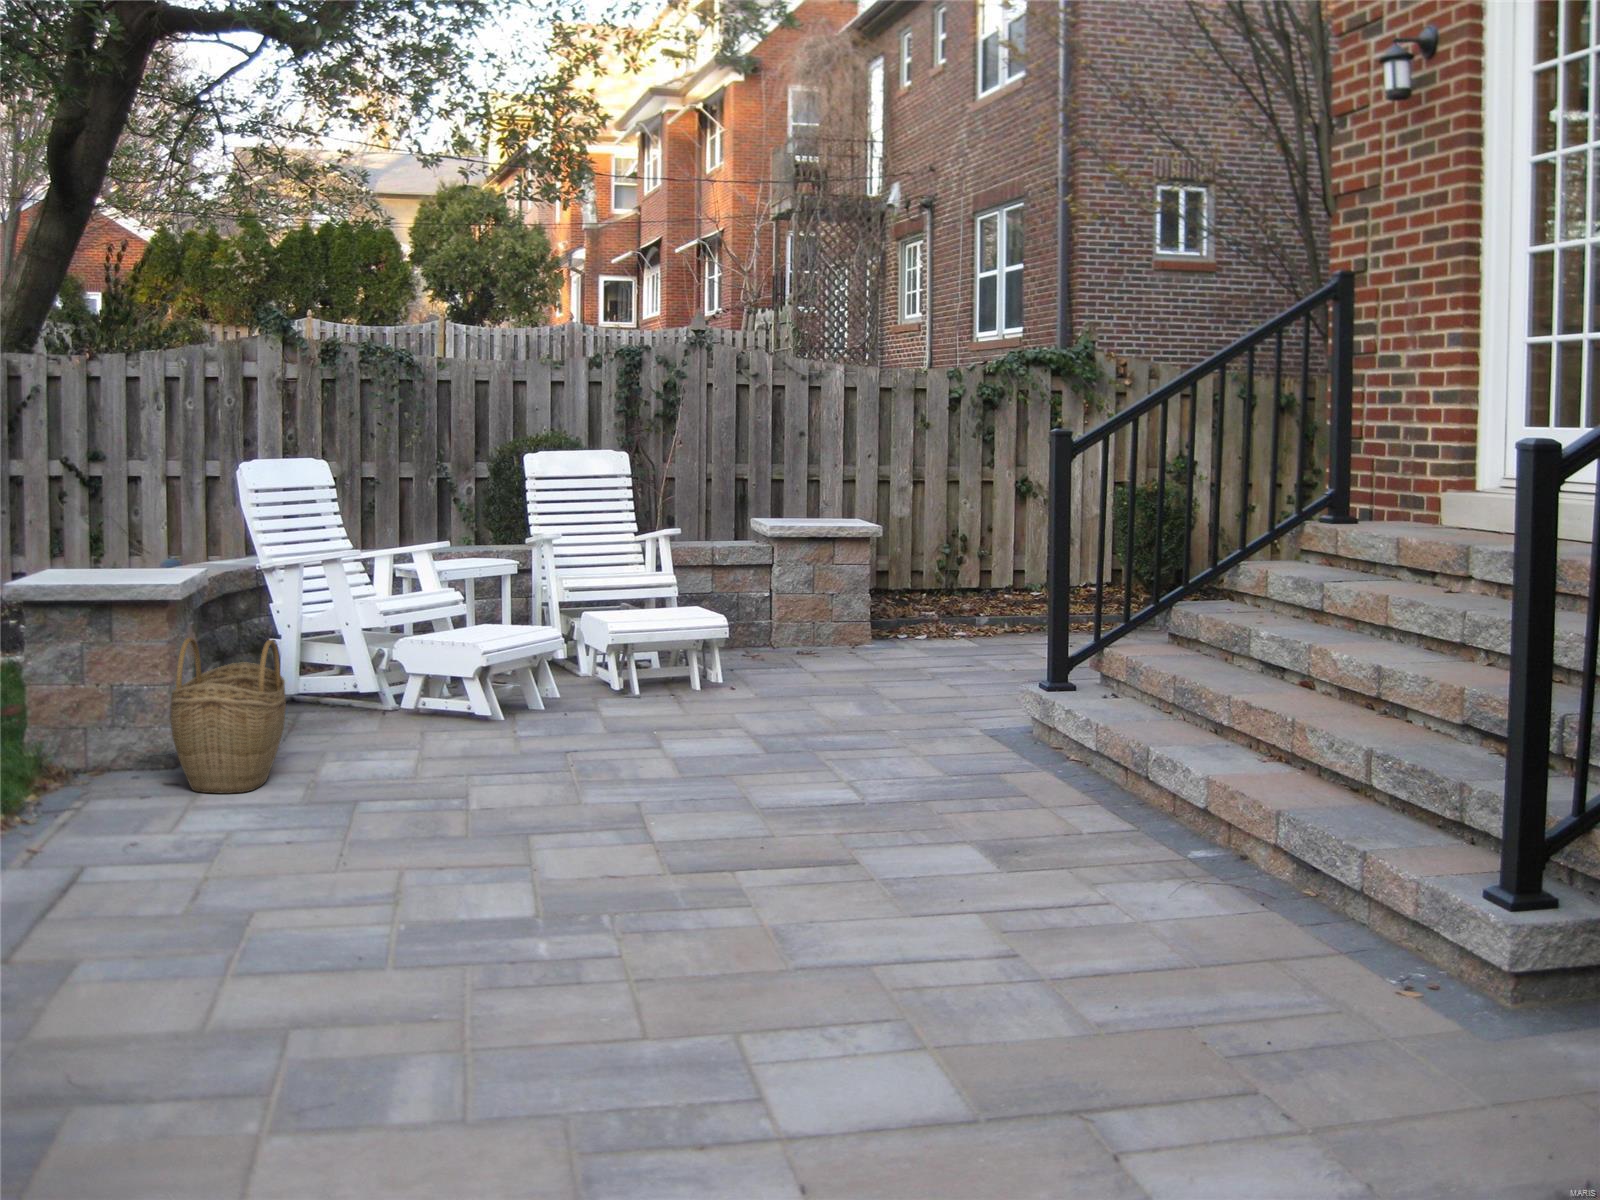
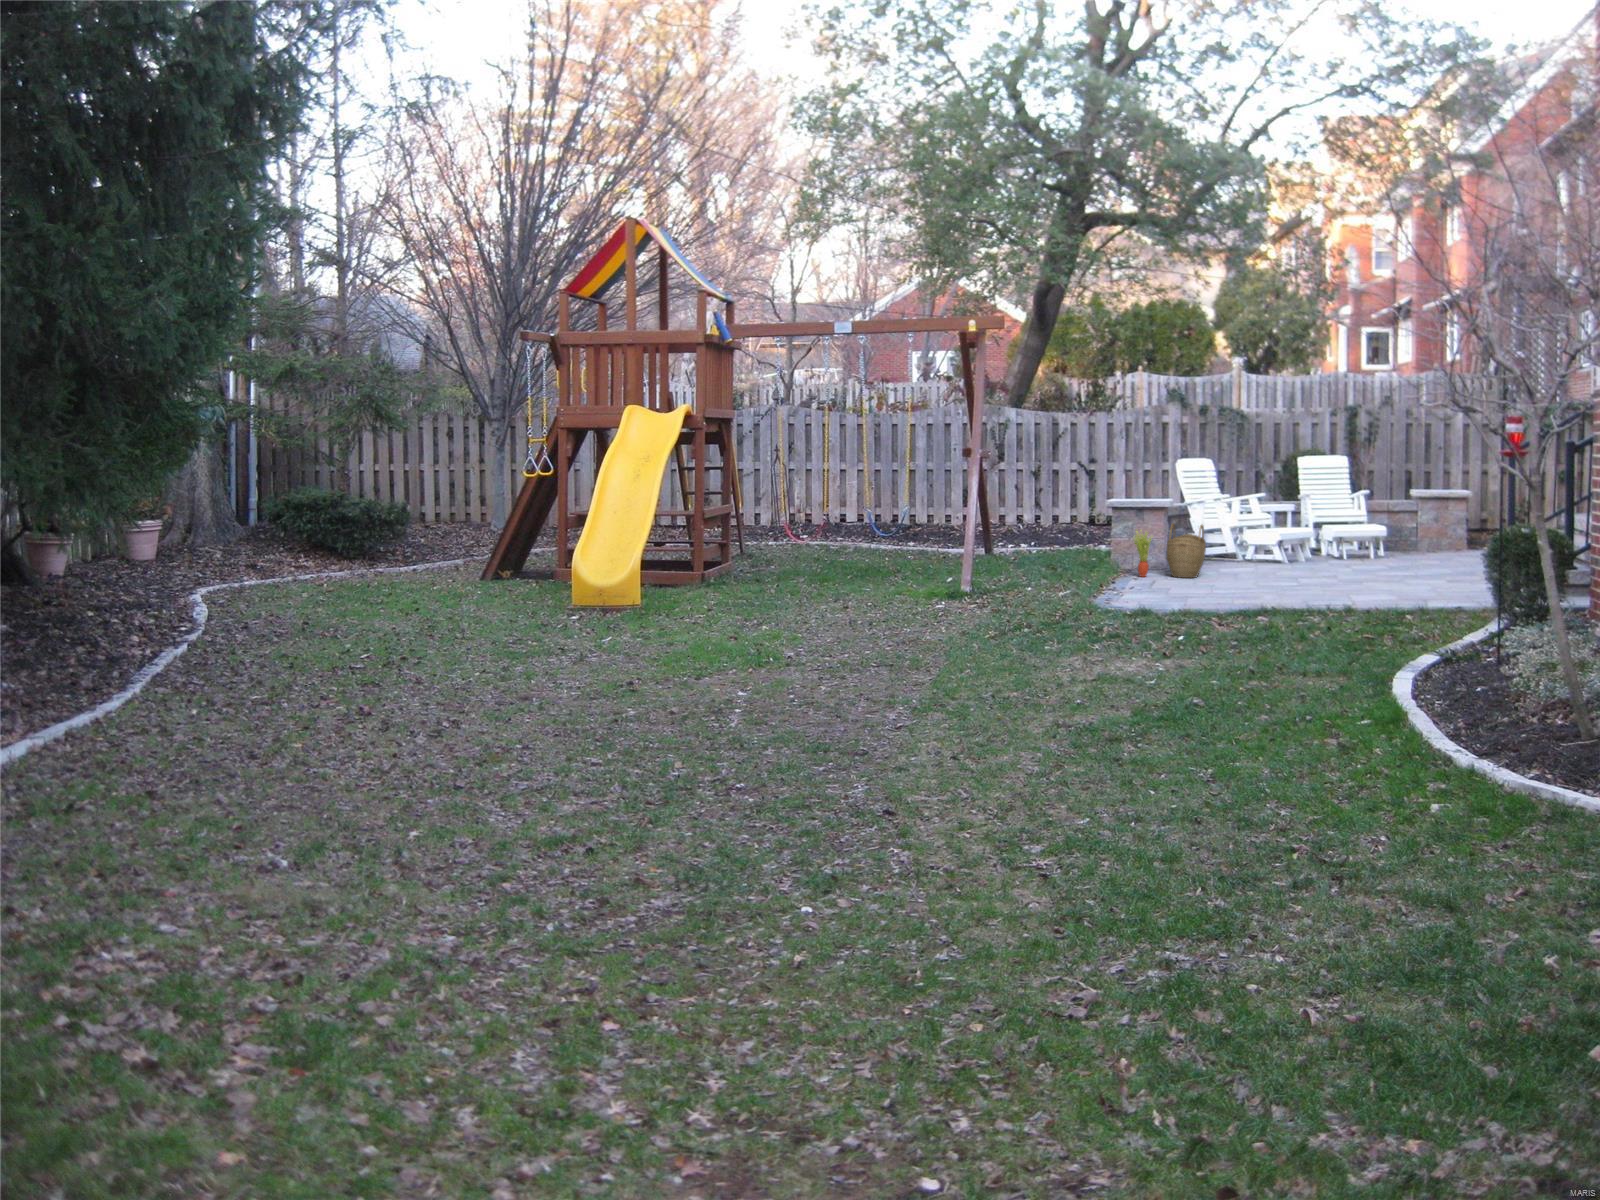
potted plant: none [61,662,126,799] -> present [1134,531,1151,577]

